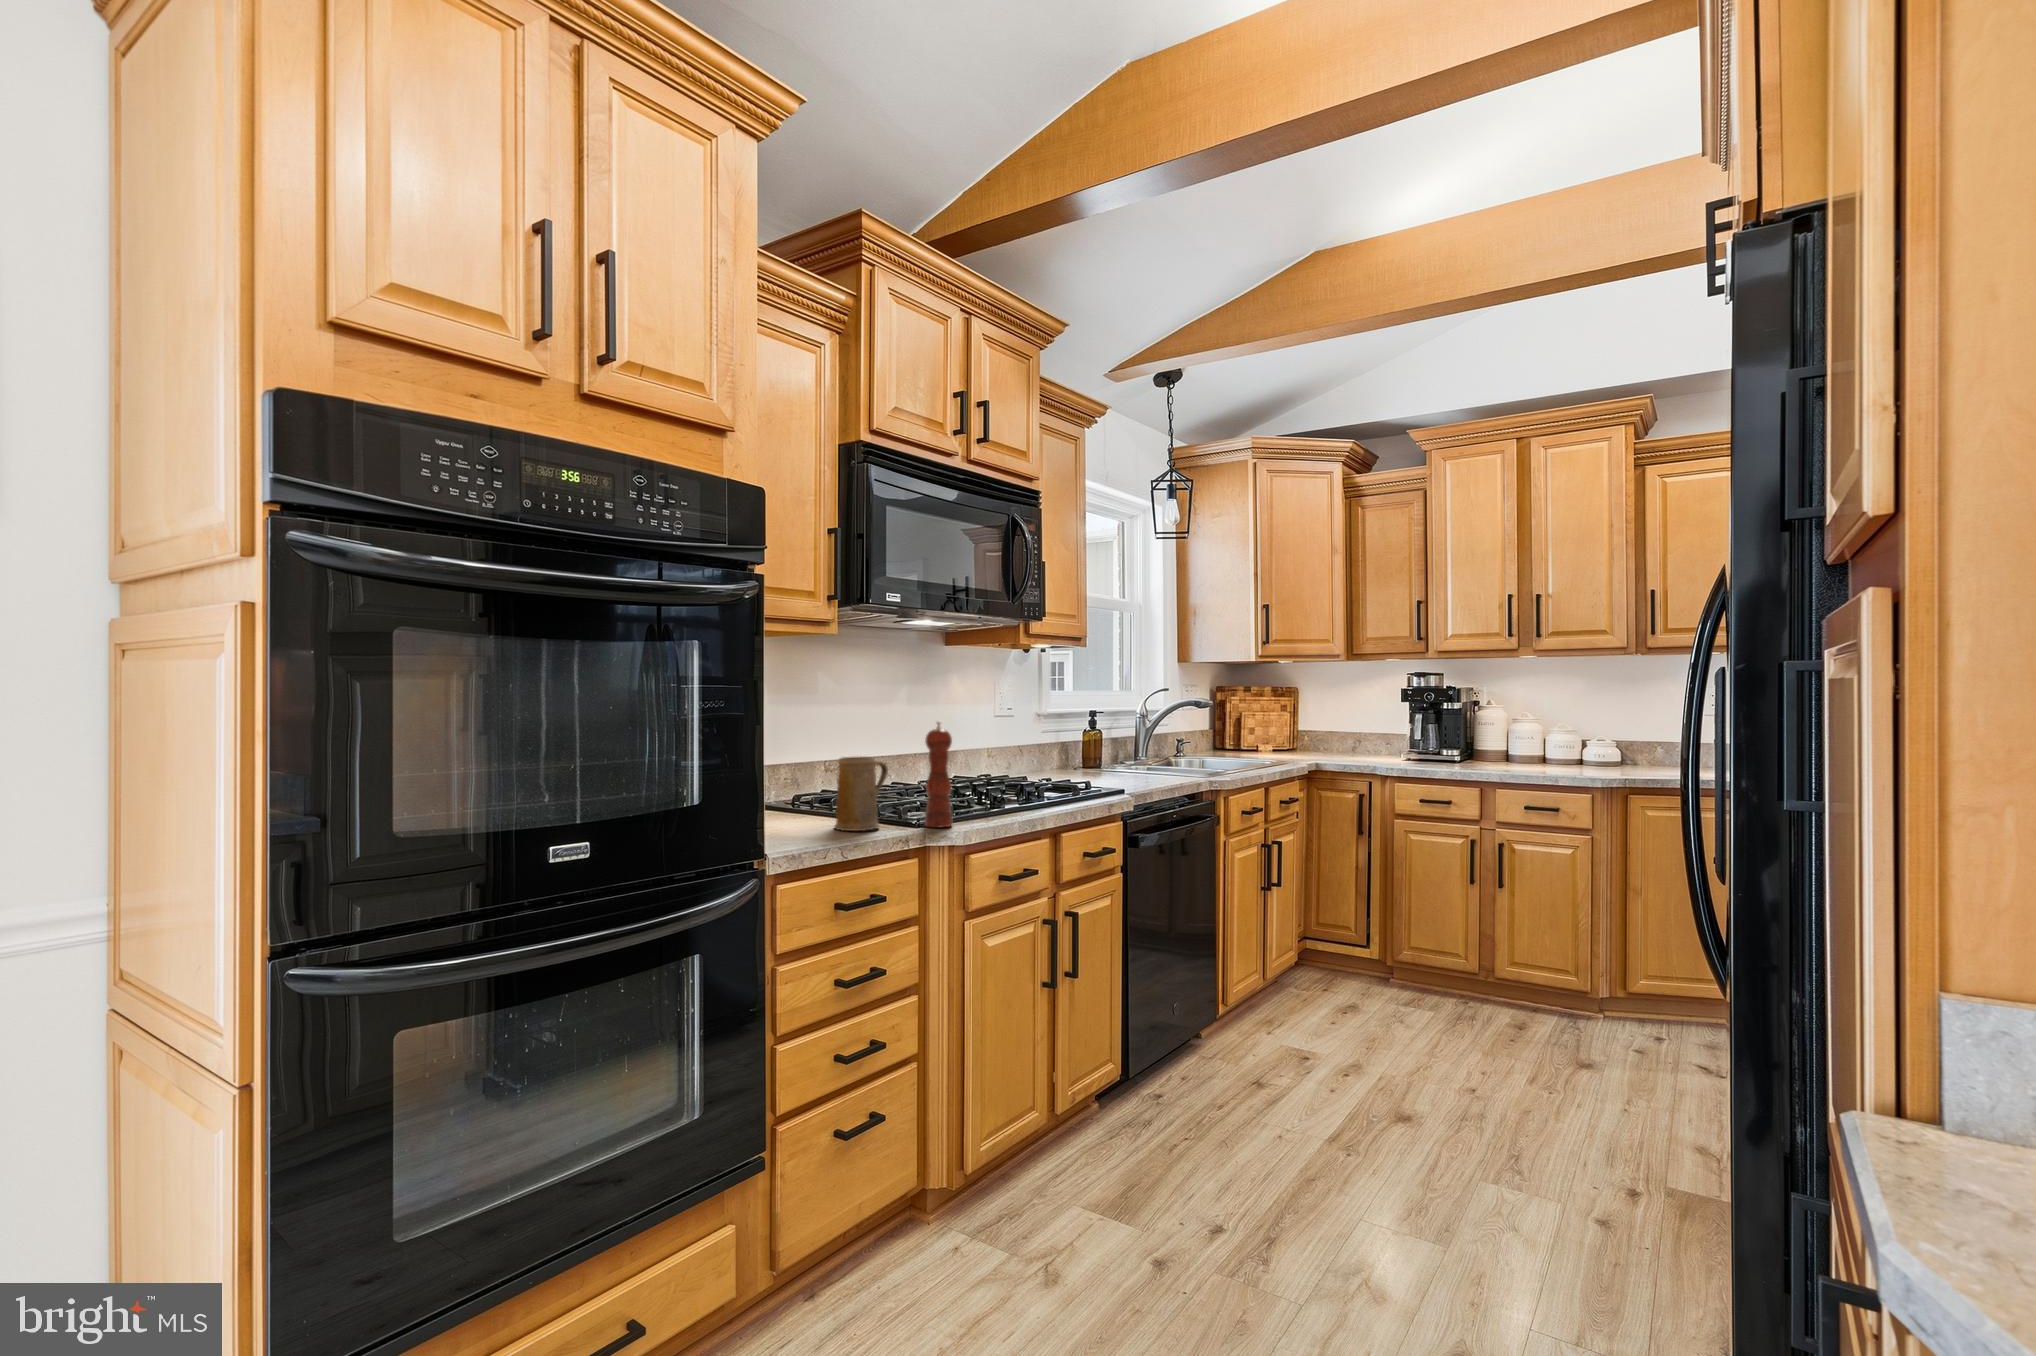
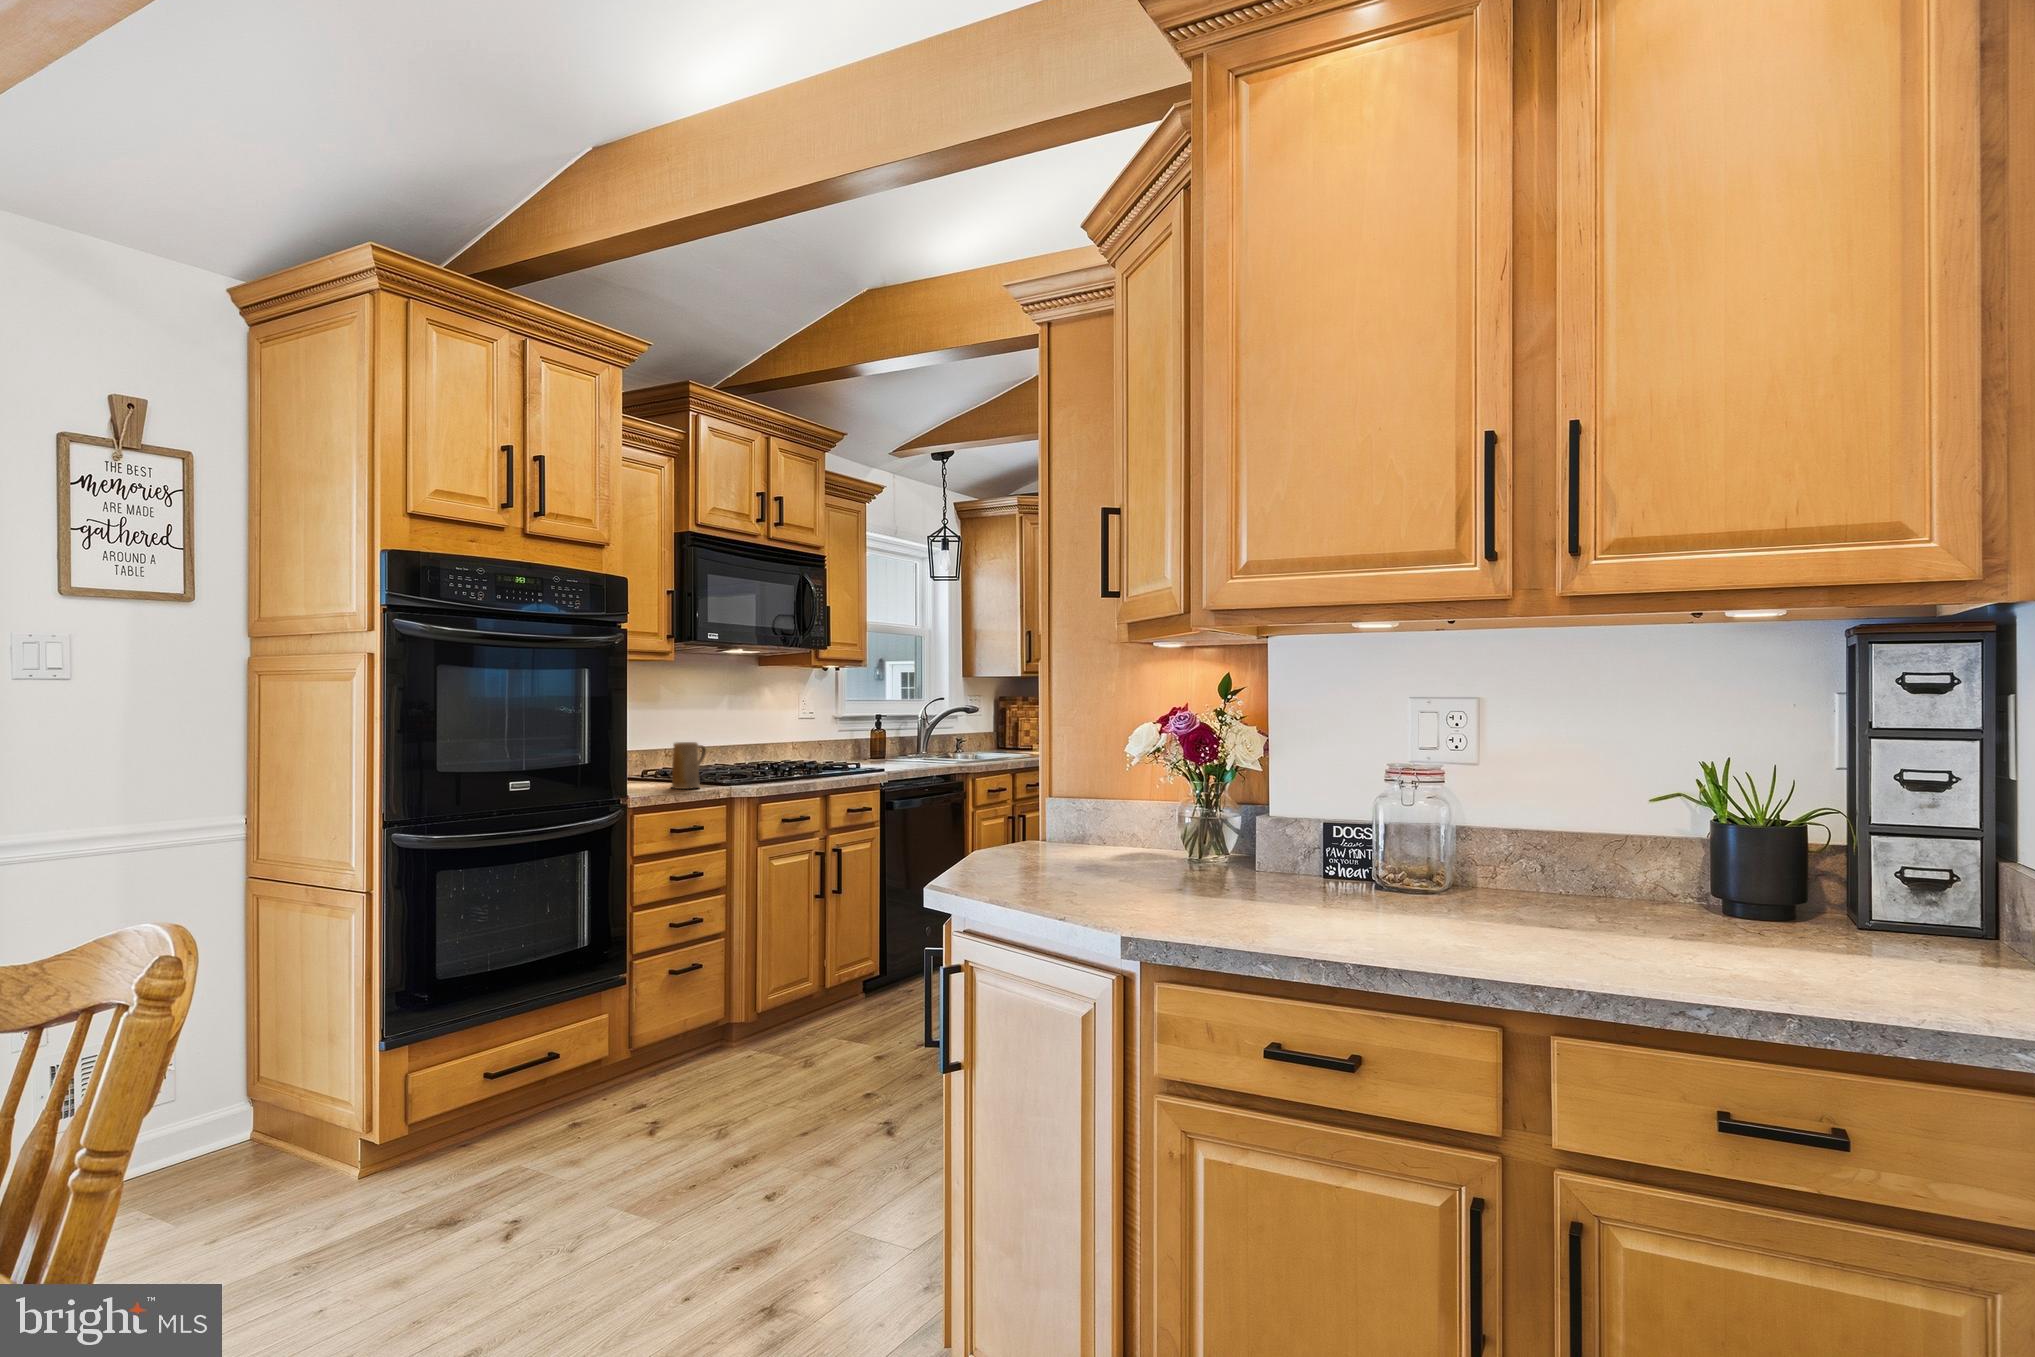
pepper mill: present [925,722,952,827] -> none [731,719,750,787]

